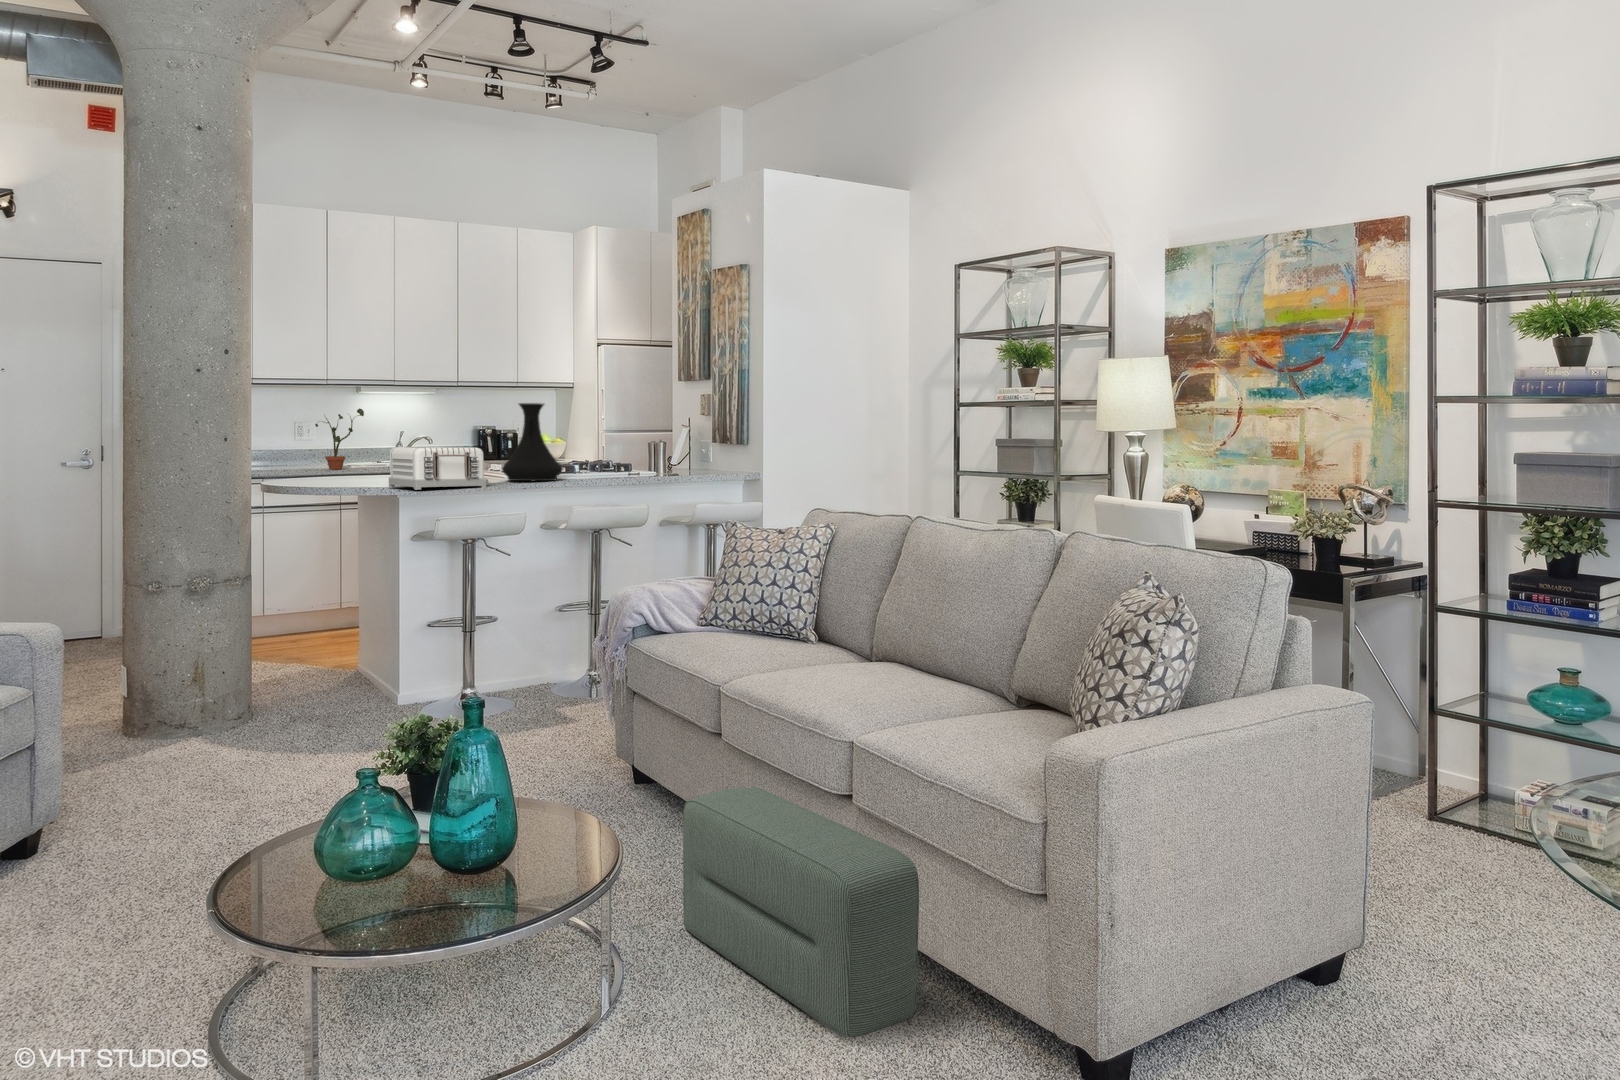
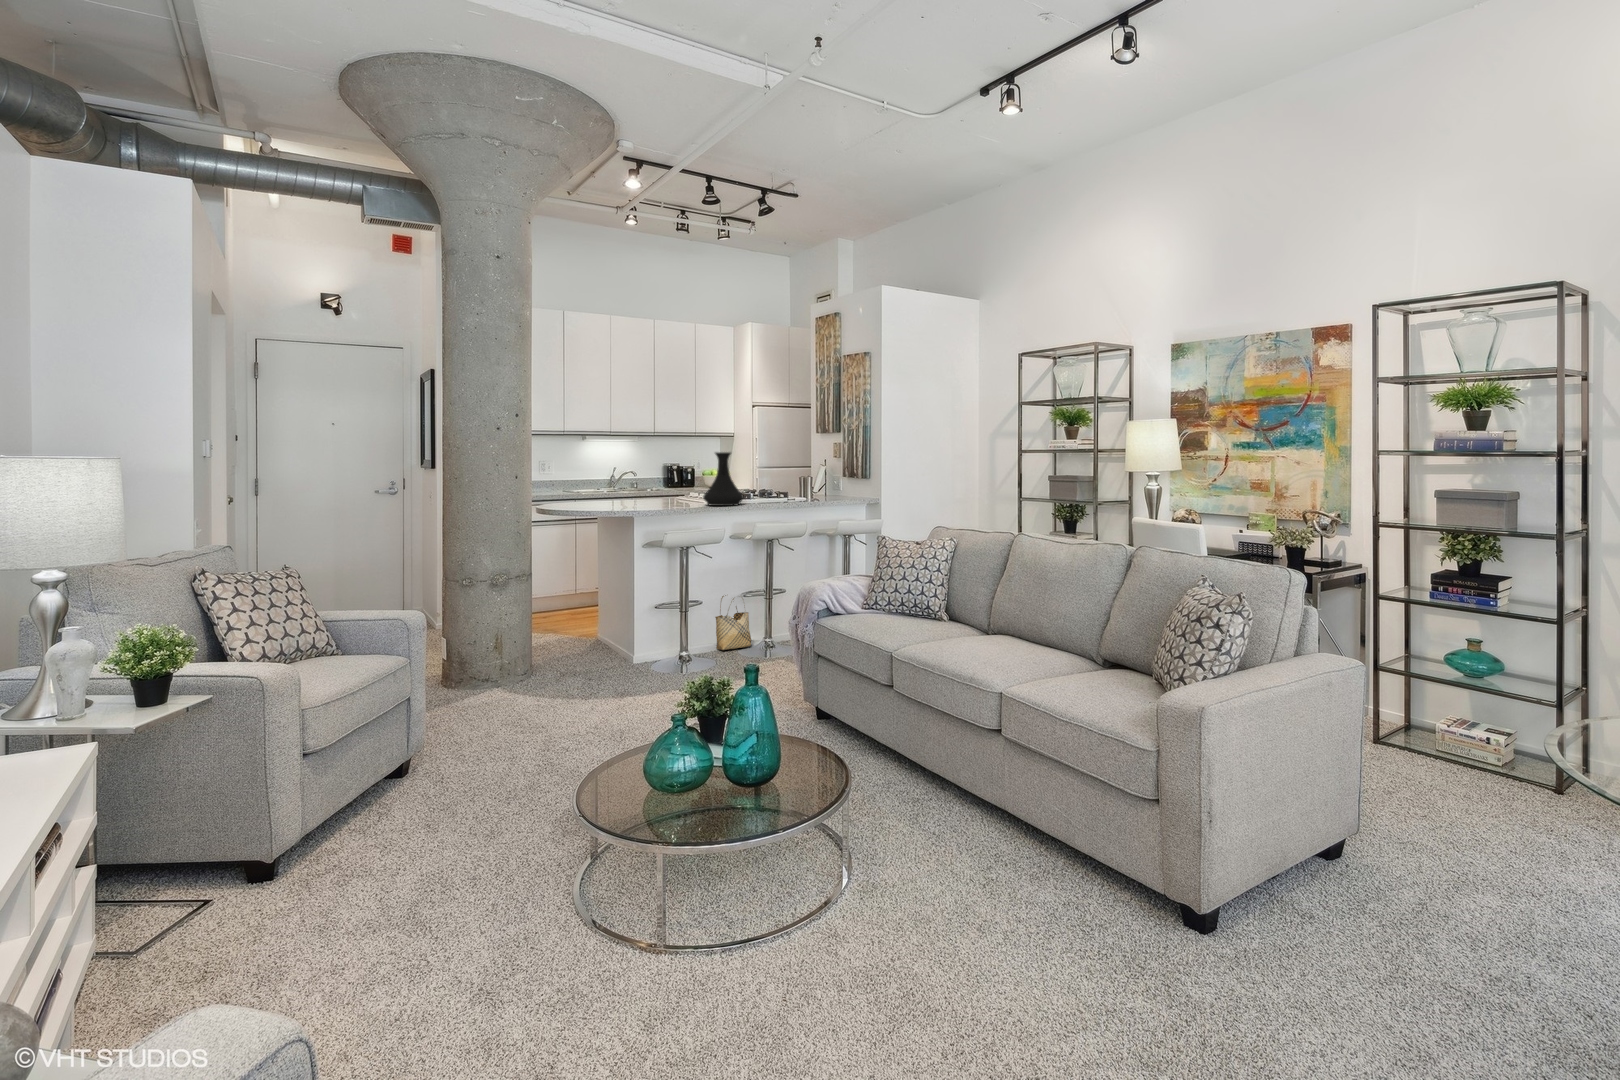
potted plant: present [315,409,364,469] -> none [560,453,591,495]
toaster: present [389,447,486,490] -> none [631,483,698,513]
woven basket: none [513,611,569,692] -> present [715,595,751,650]
pouf: present [683,787,919,1038] -> none [895,720,1072,884]

